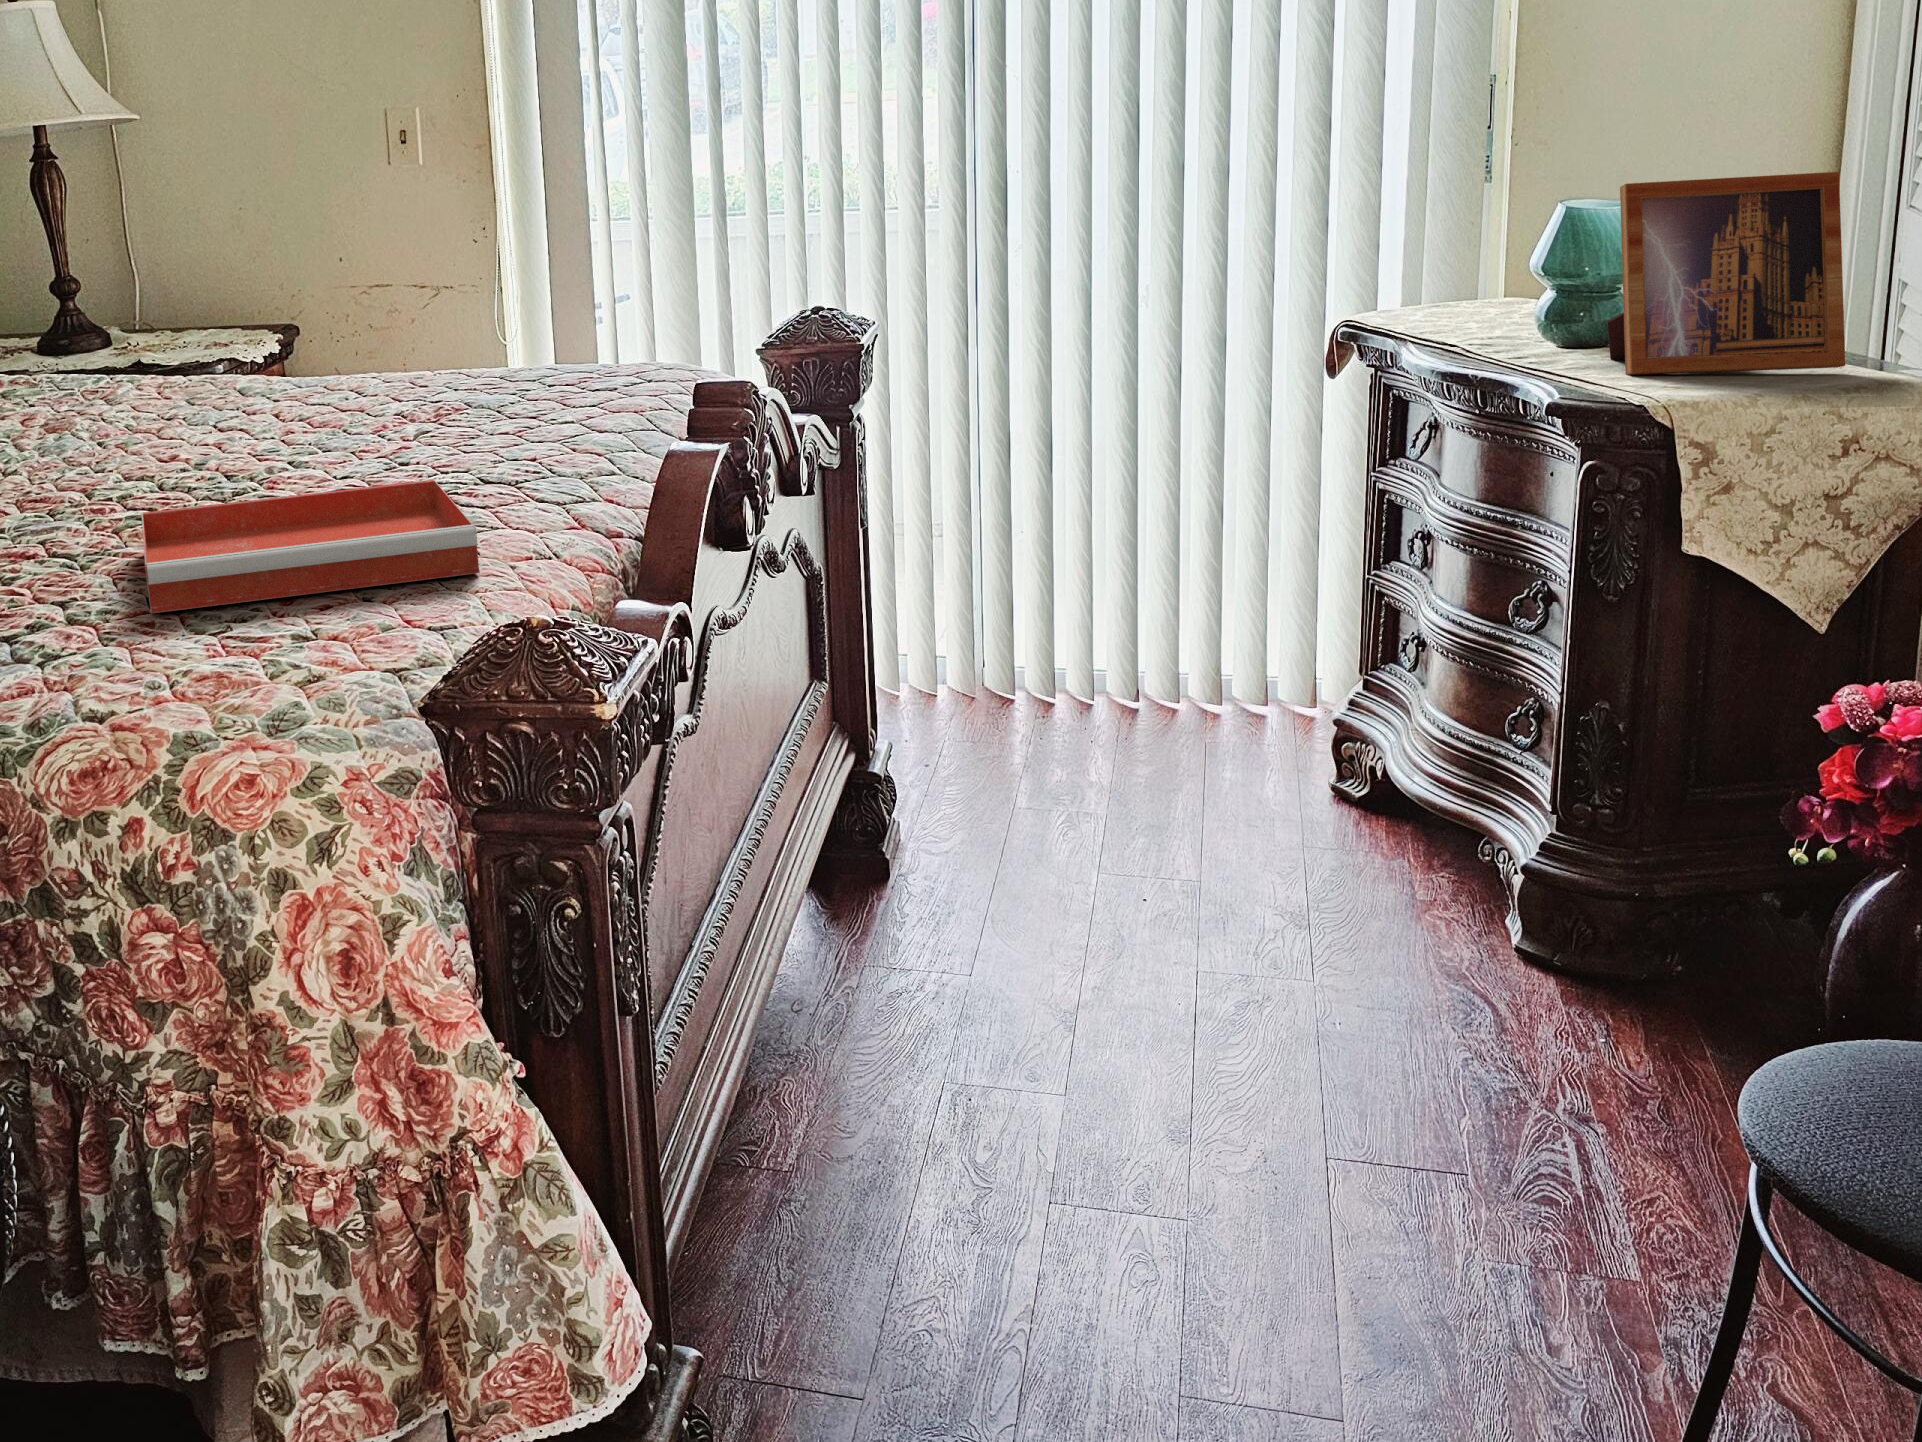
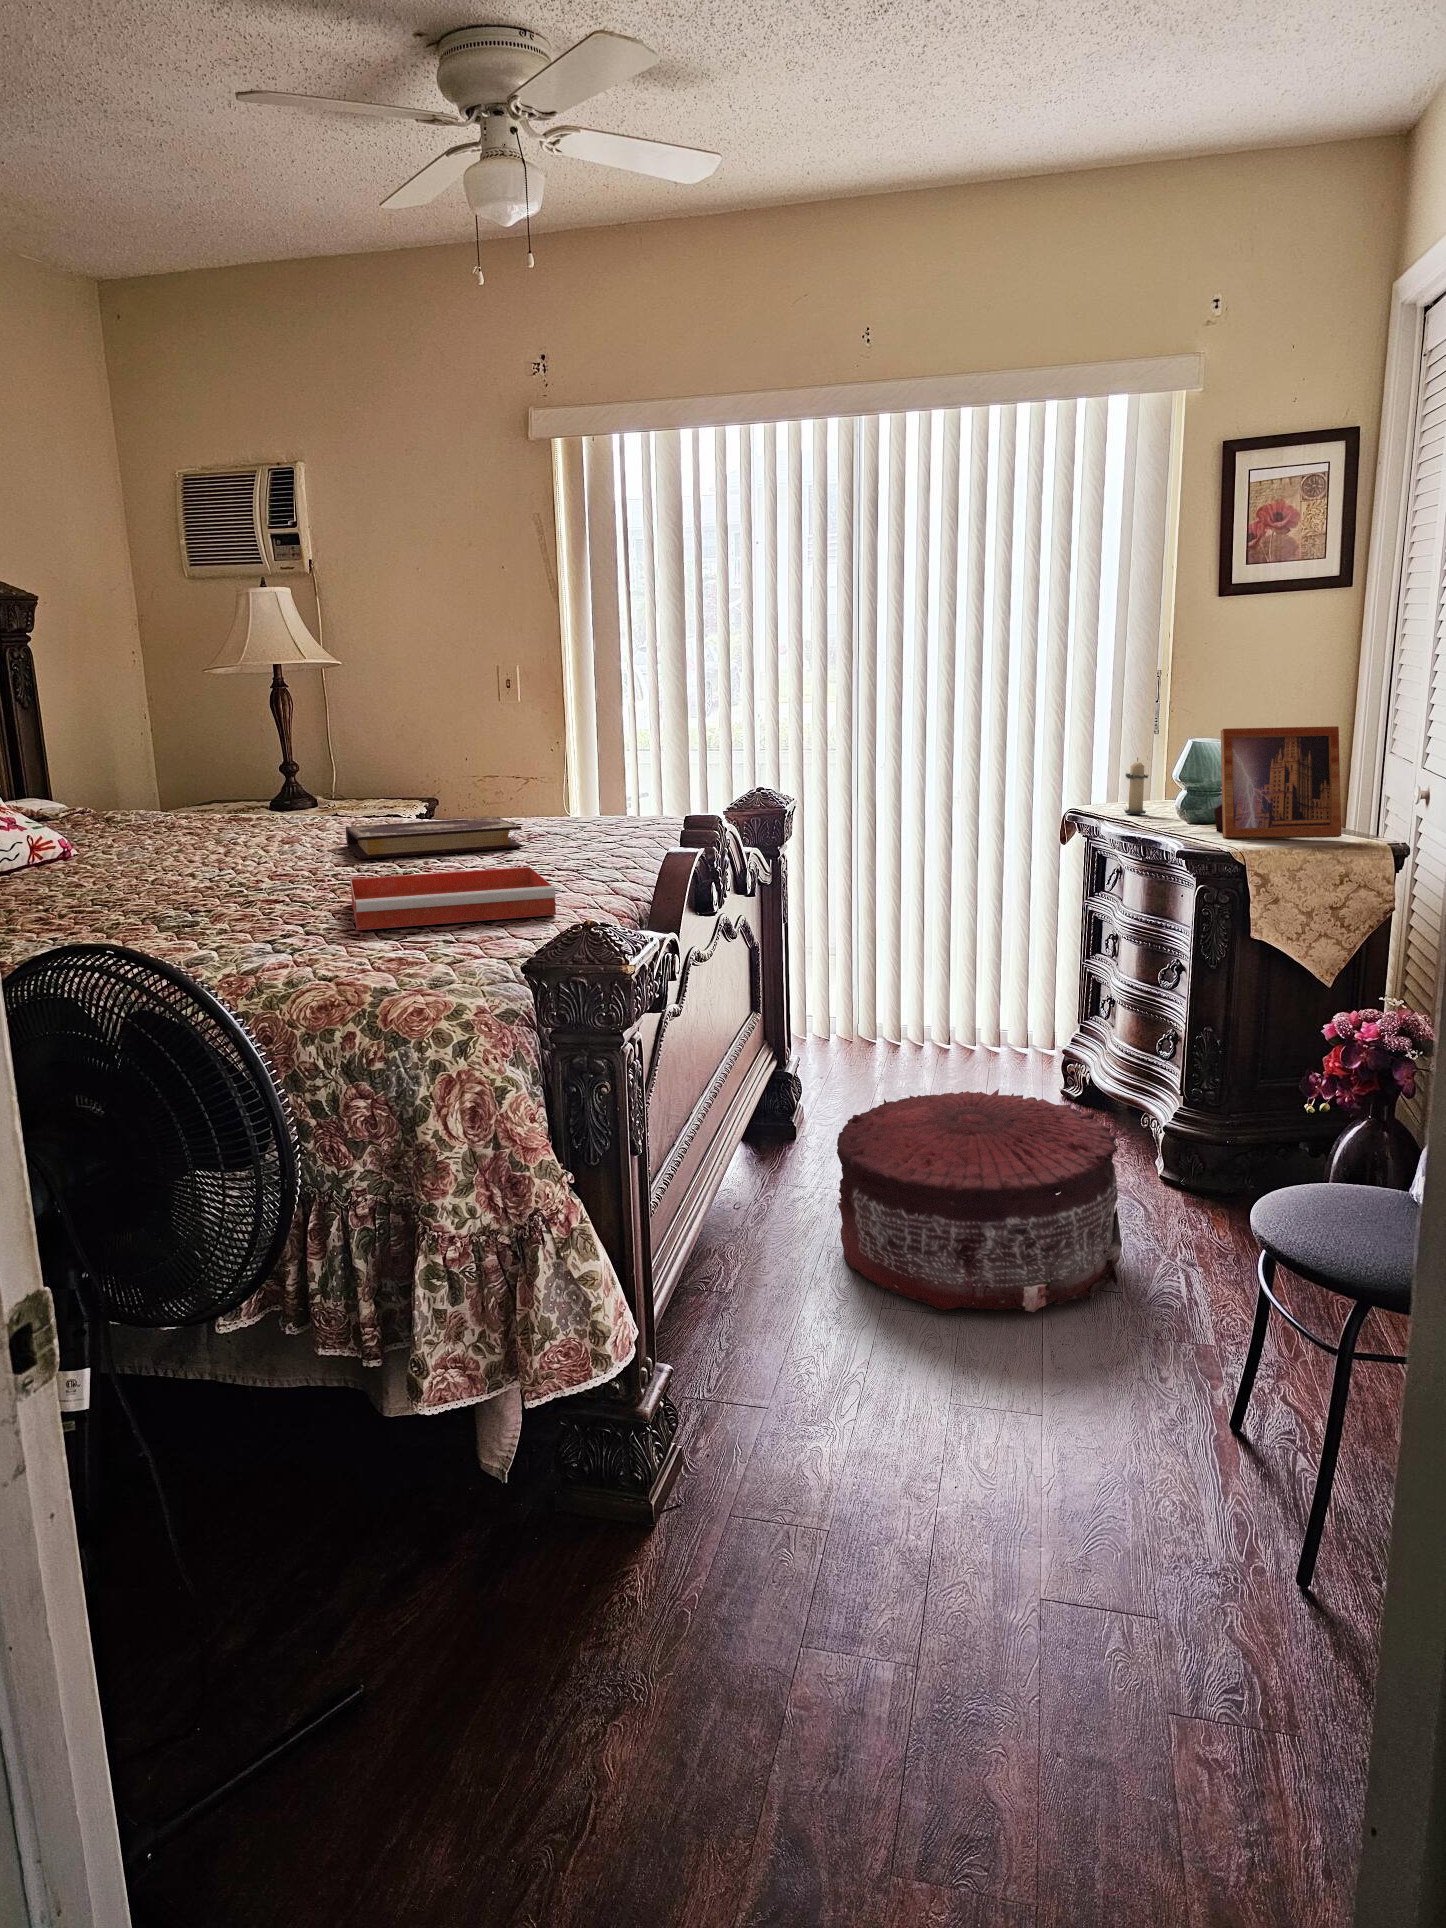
candle: none [1431,229,1485,328] -> present [1124,758,1149,814]
book: none [141,371,423,458] -> present [346,817,522,859]
pouf: none [961,815,1458,1221] -> present [837,1089,1122,1312]

